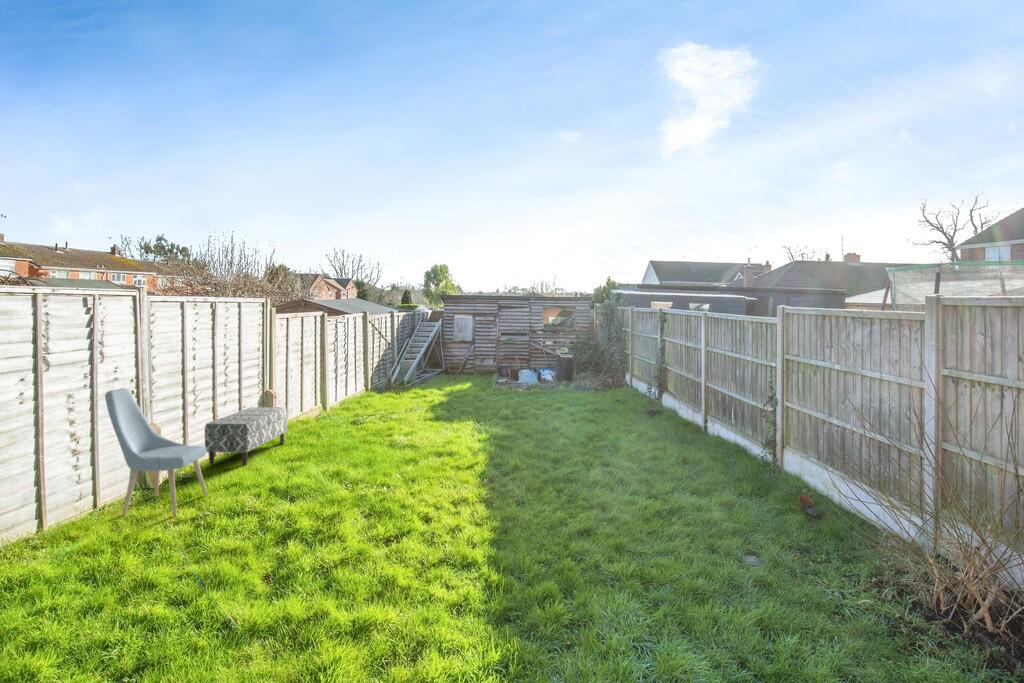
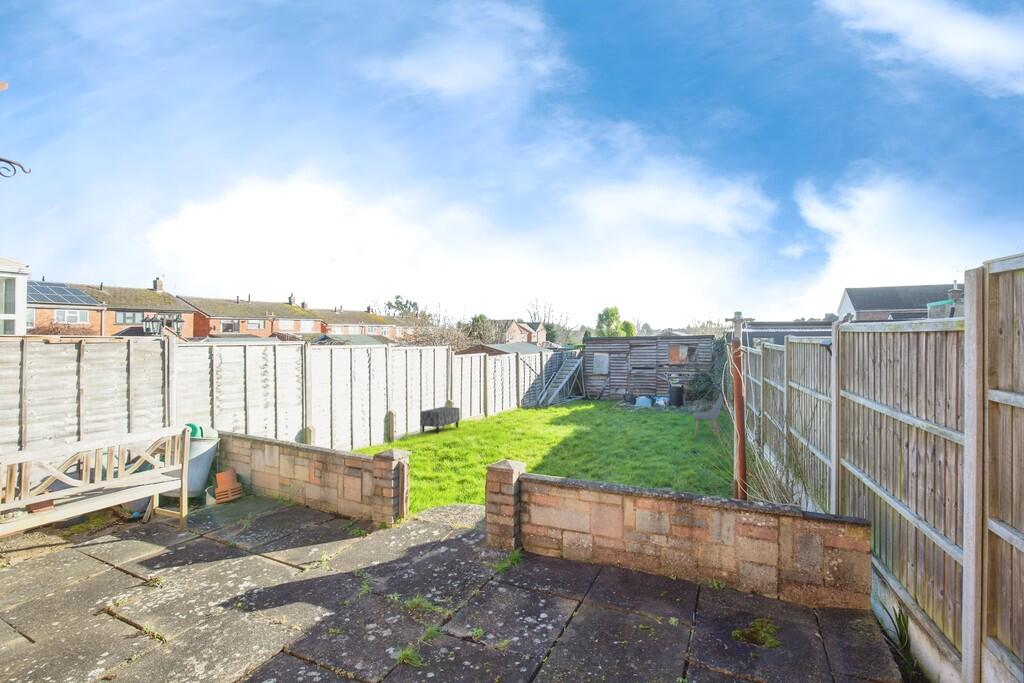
chair: present [105,388,207,515] -> present [693,393,723,437]

